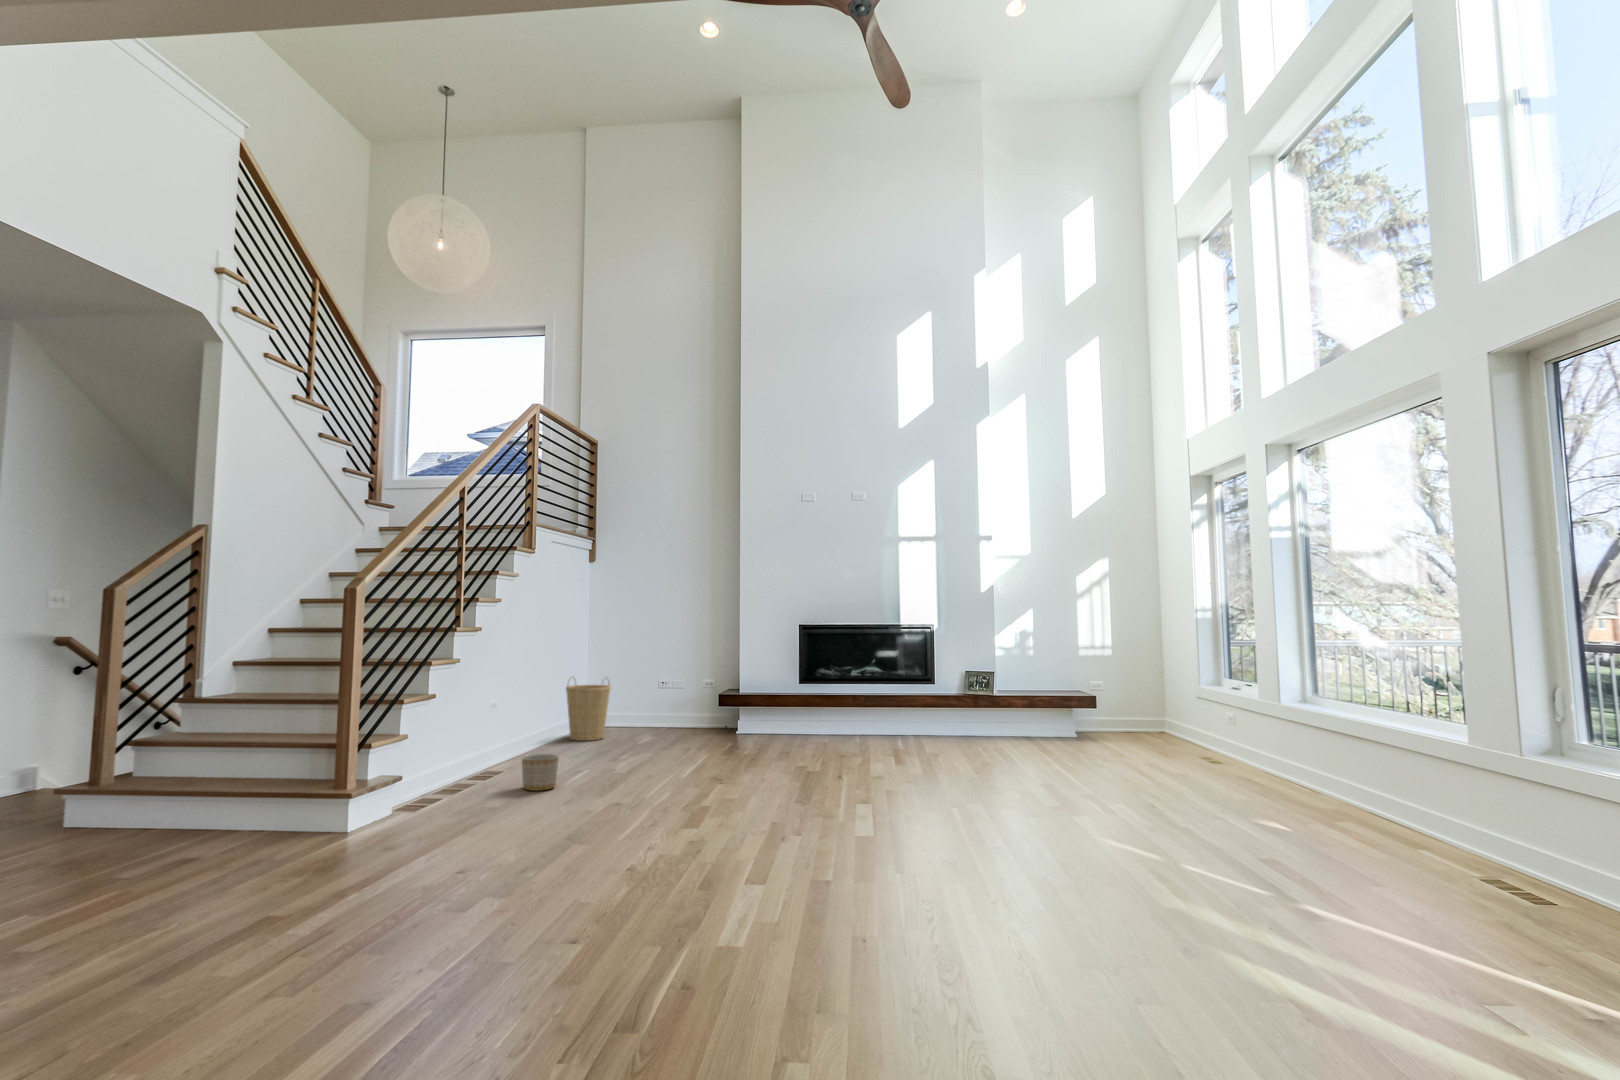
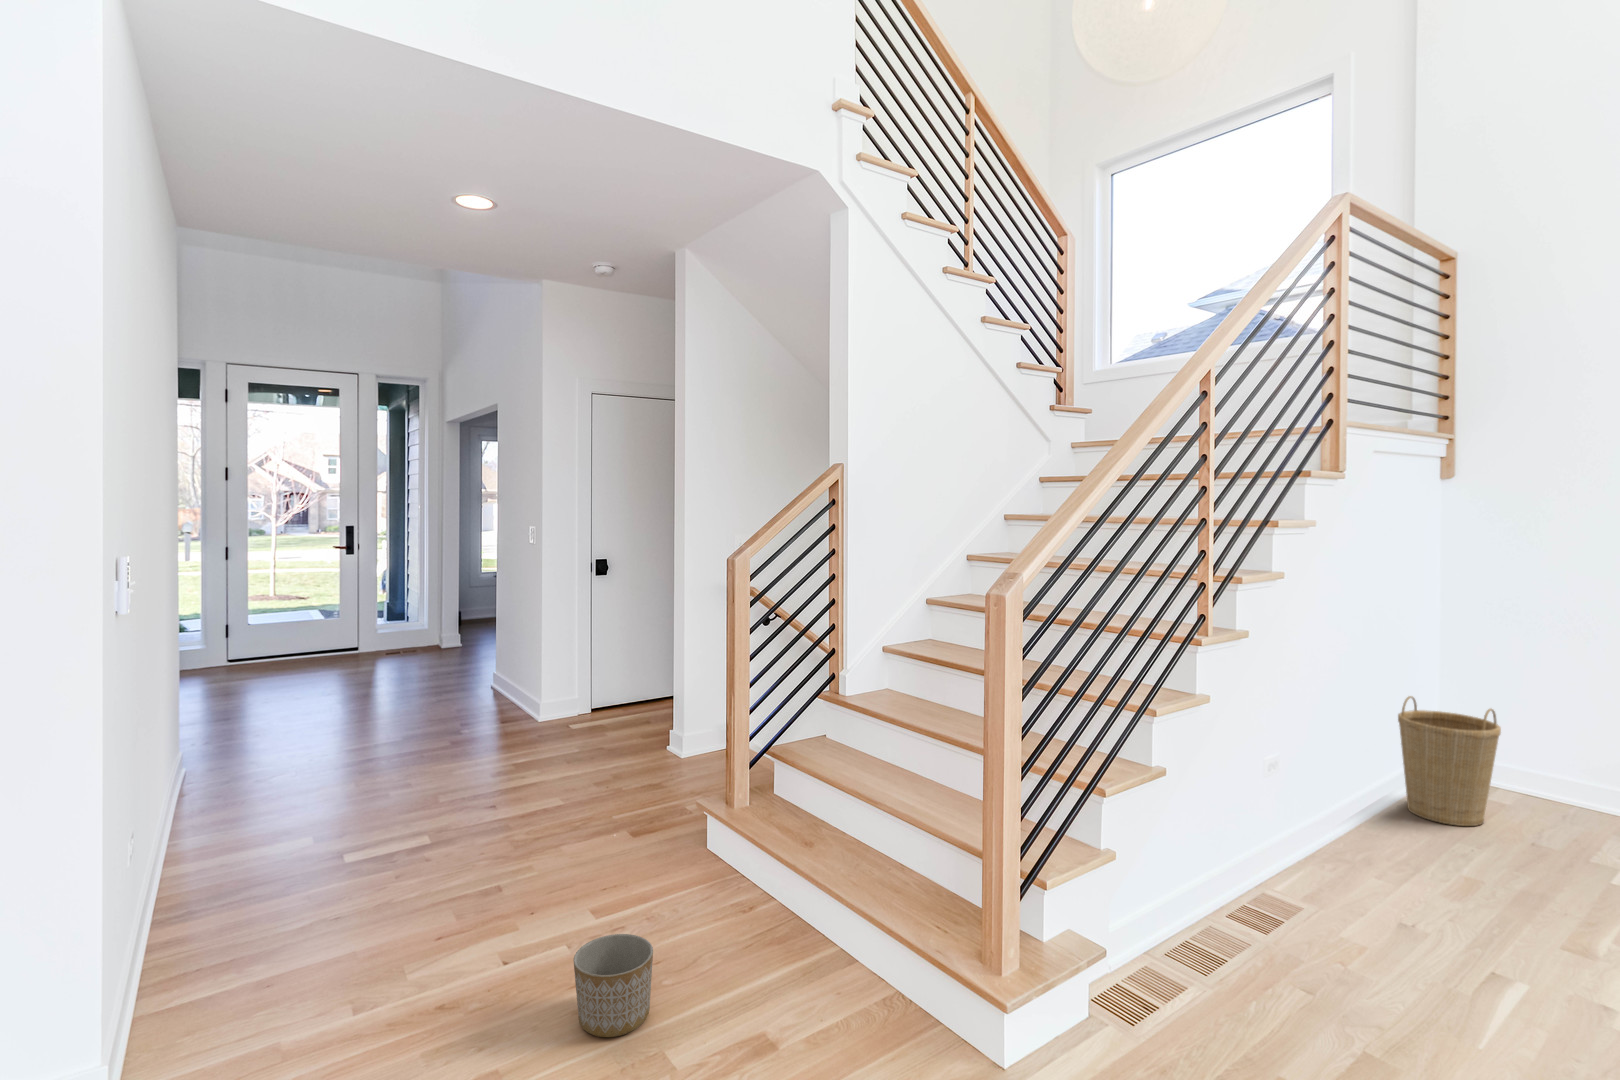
planter: present [522,754,559,791] -> present [573,934,653,1037]

